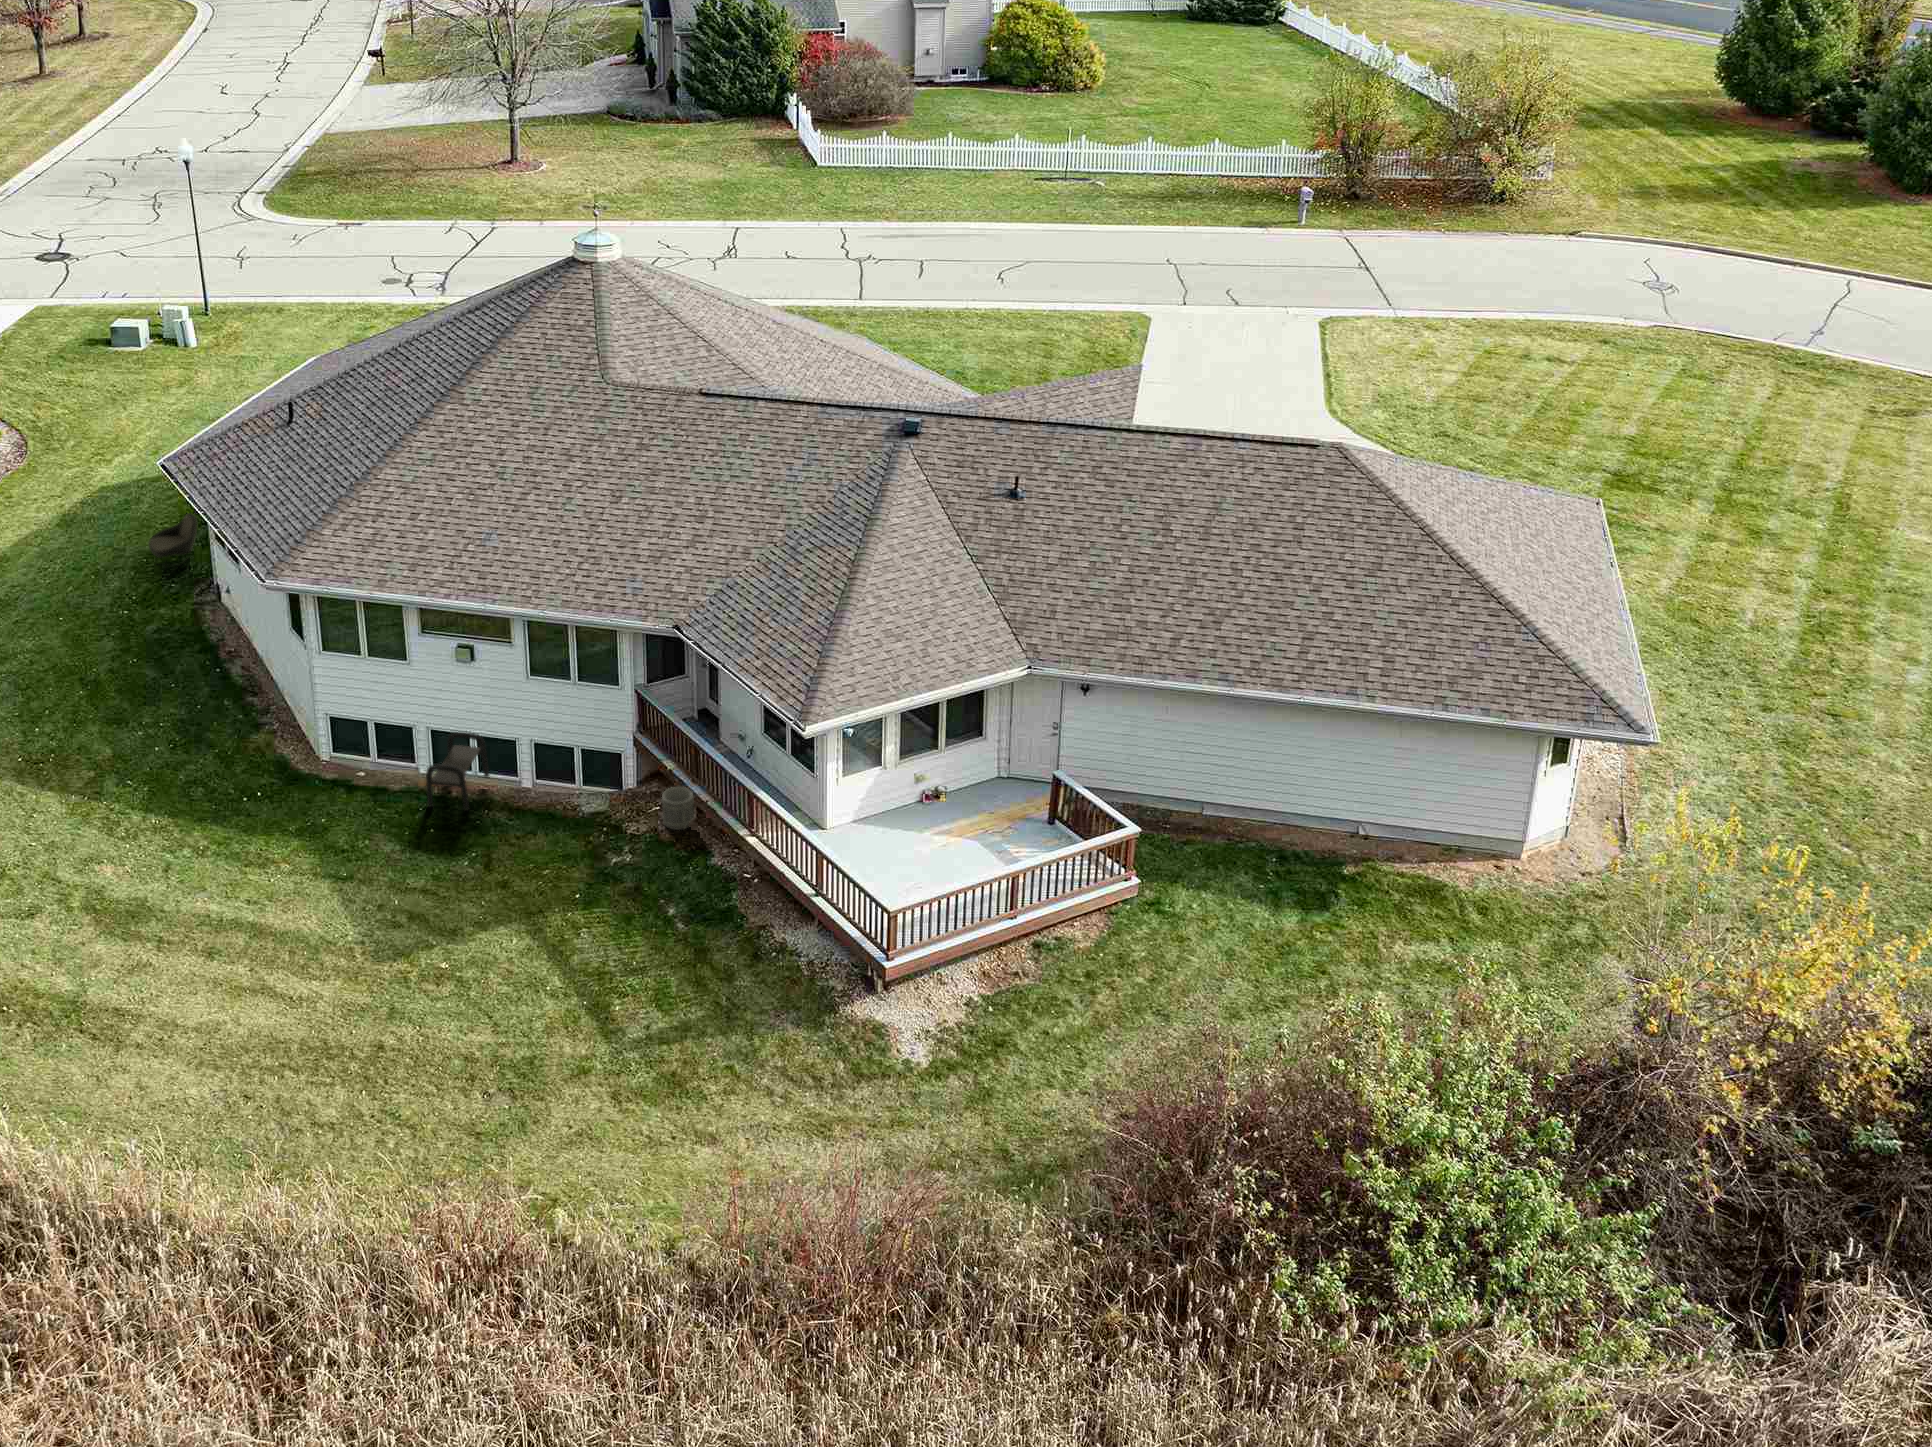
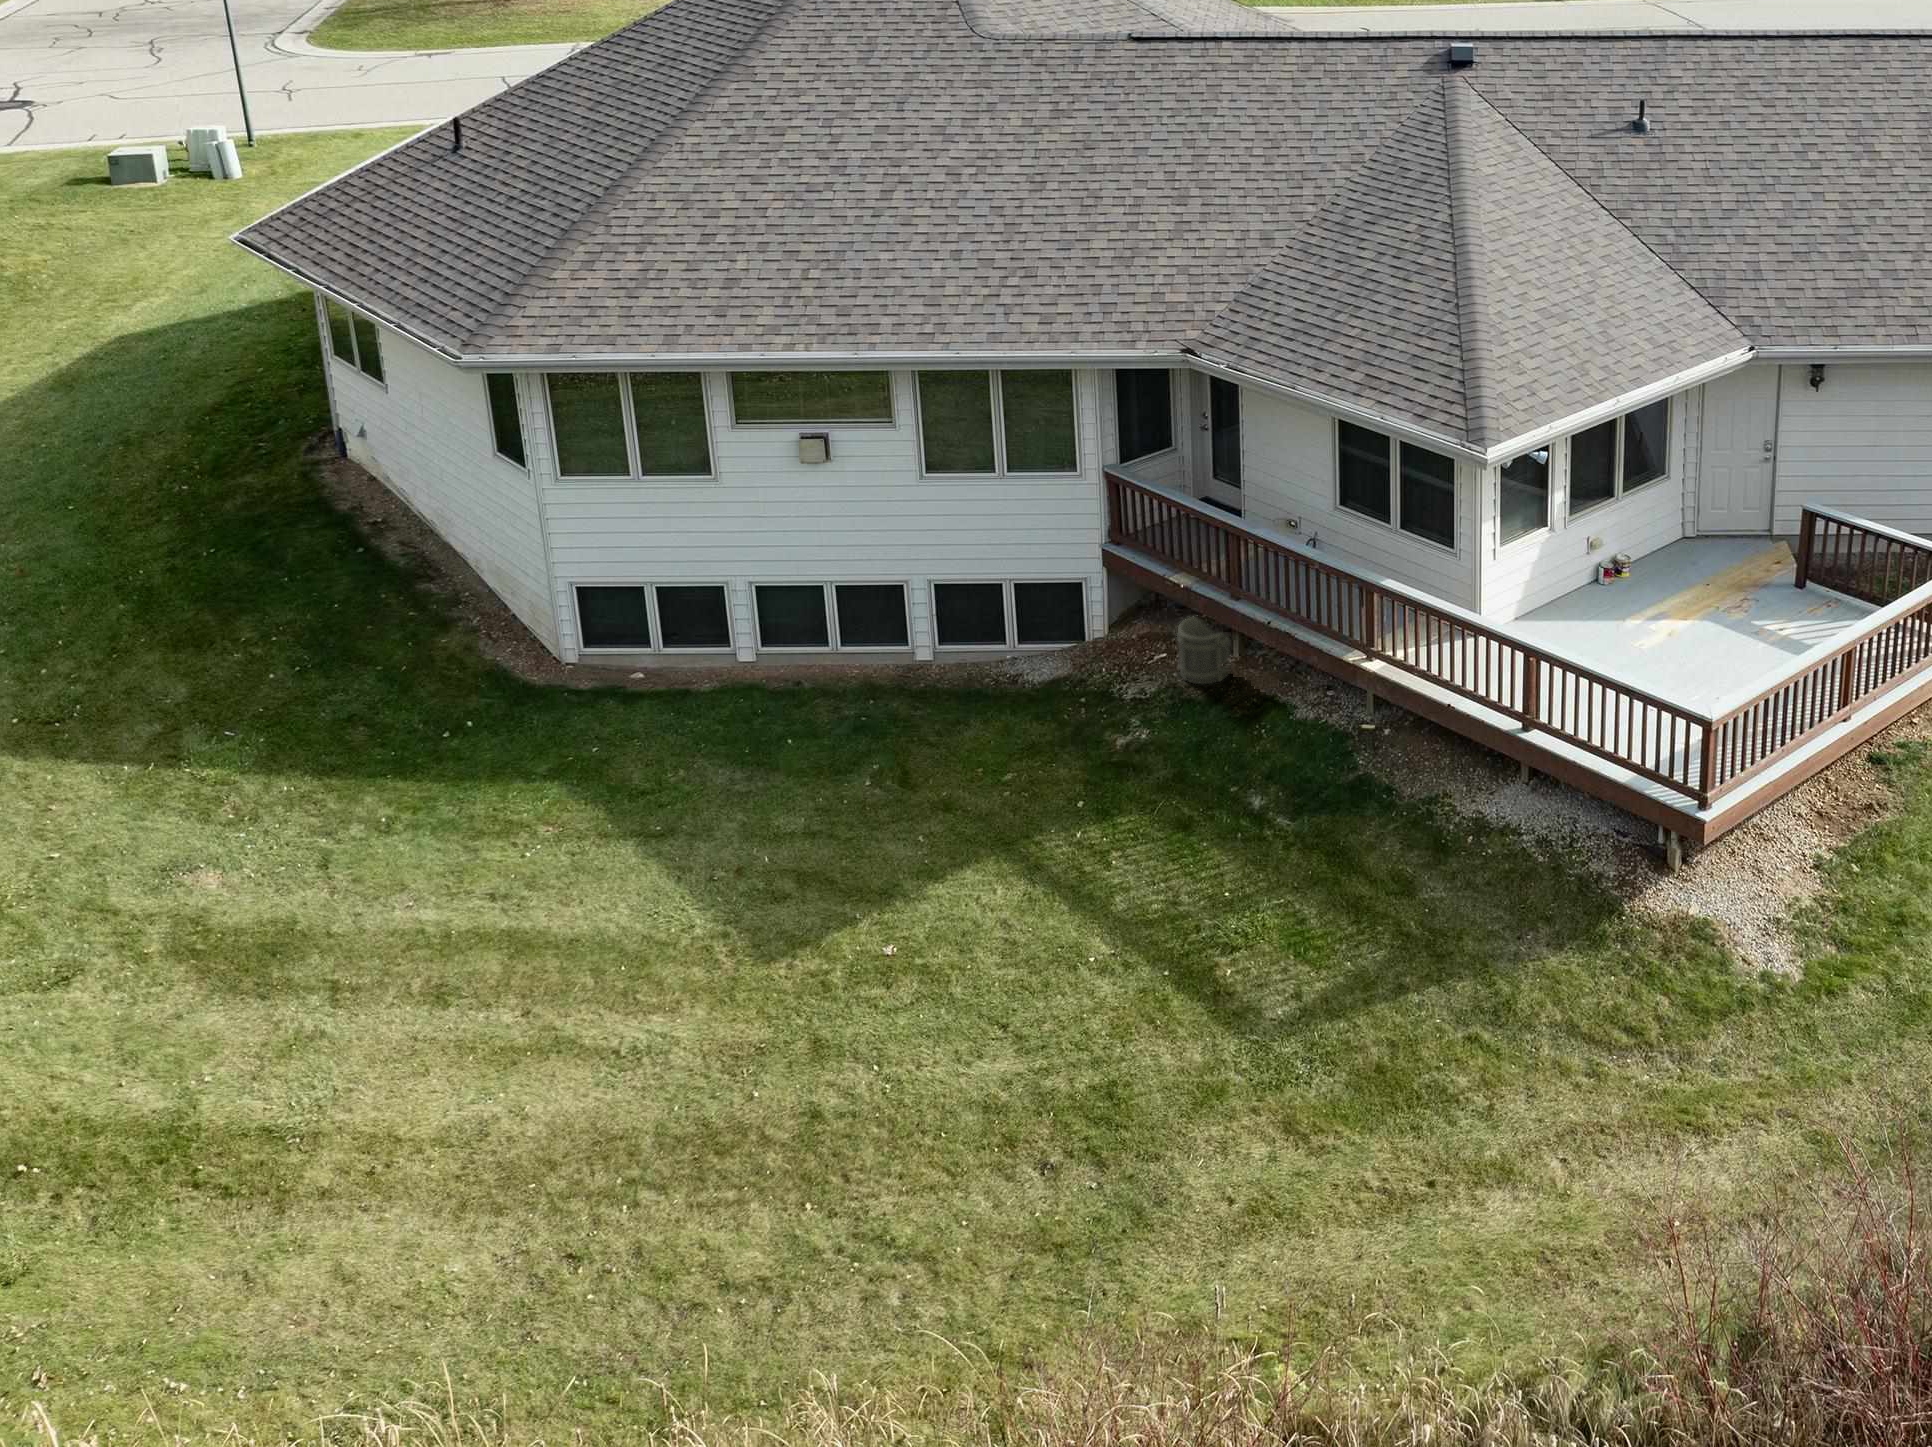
lounge chair: present [149,513,197,577] -> none [195,346,296,450]
bench: present [426,732,489,811] -> none [766,580,865,709]

